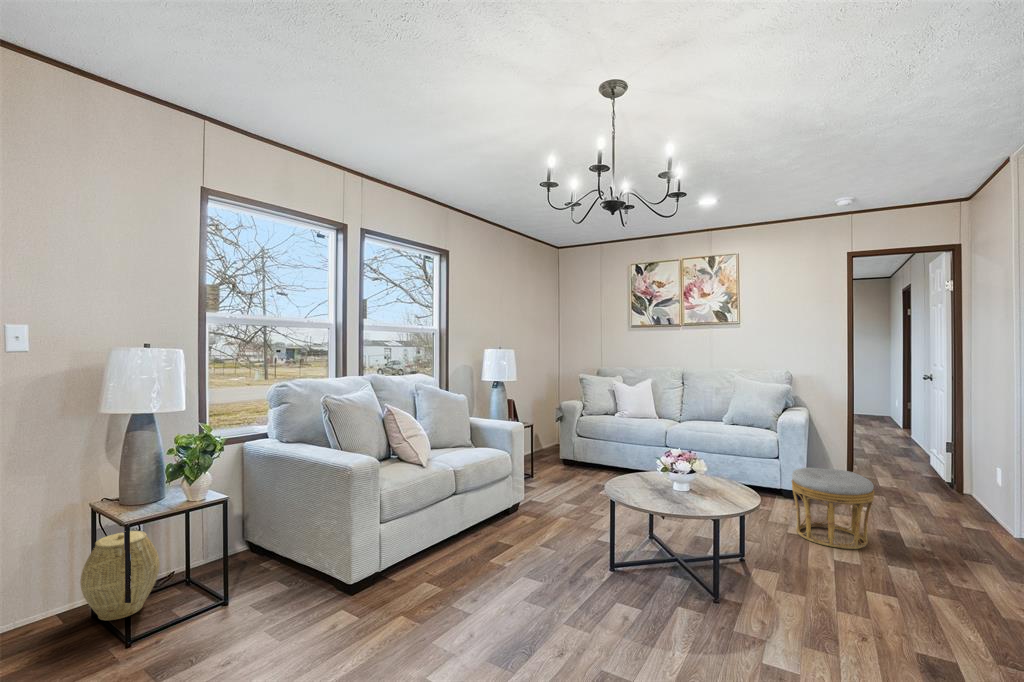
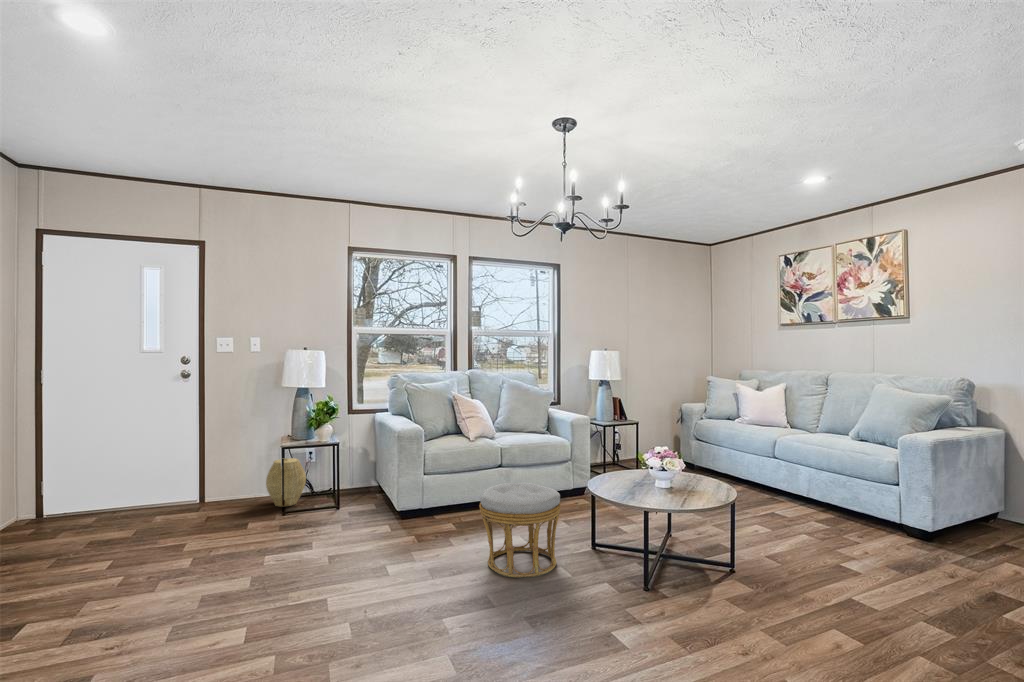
ottoman: present [792,468,875,549] -> present [479,482,560,578]

